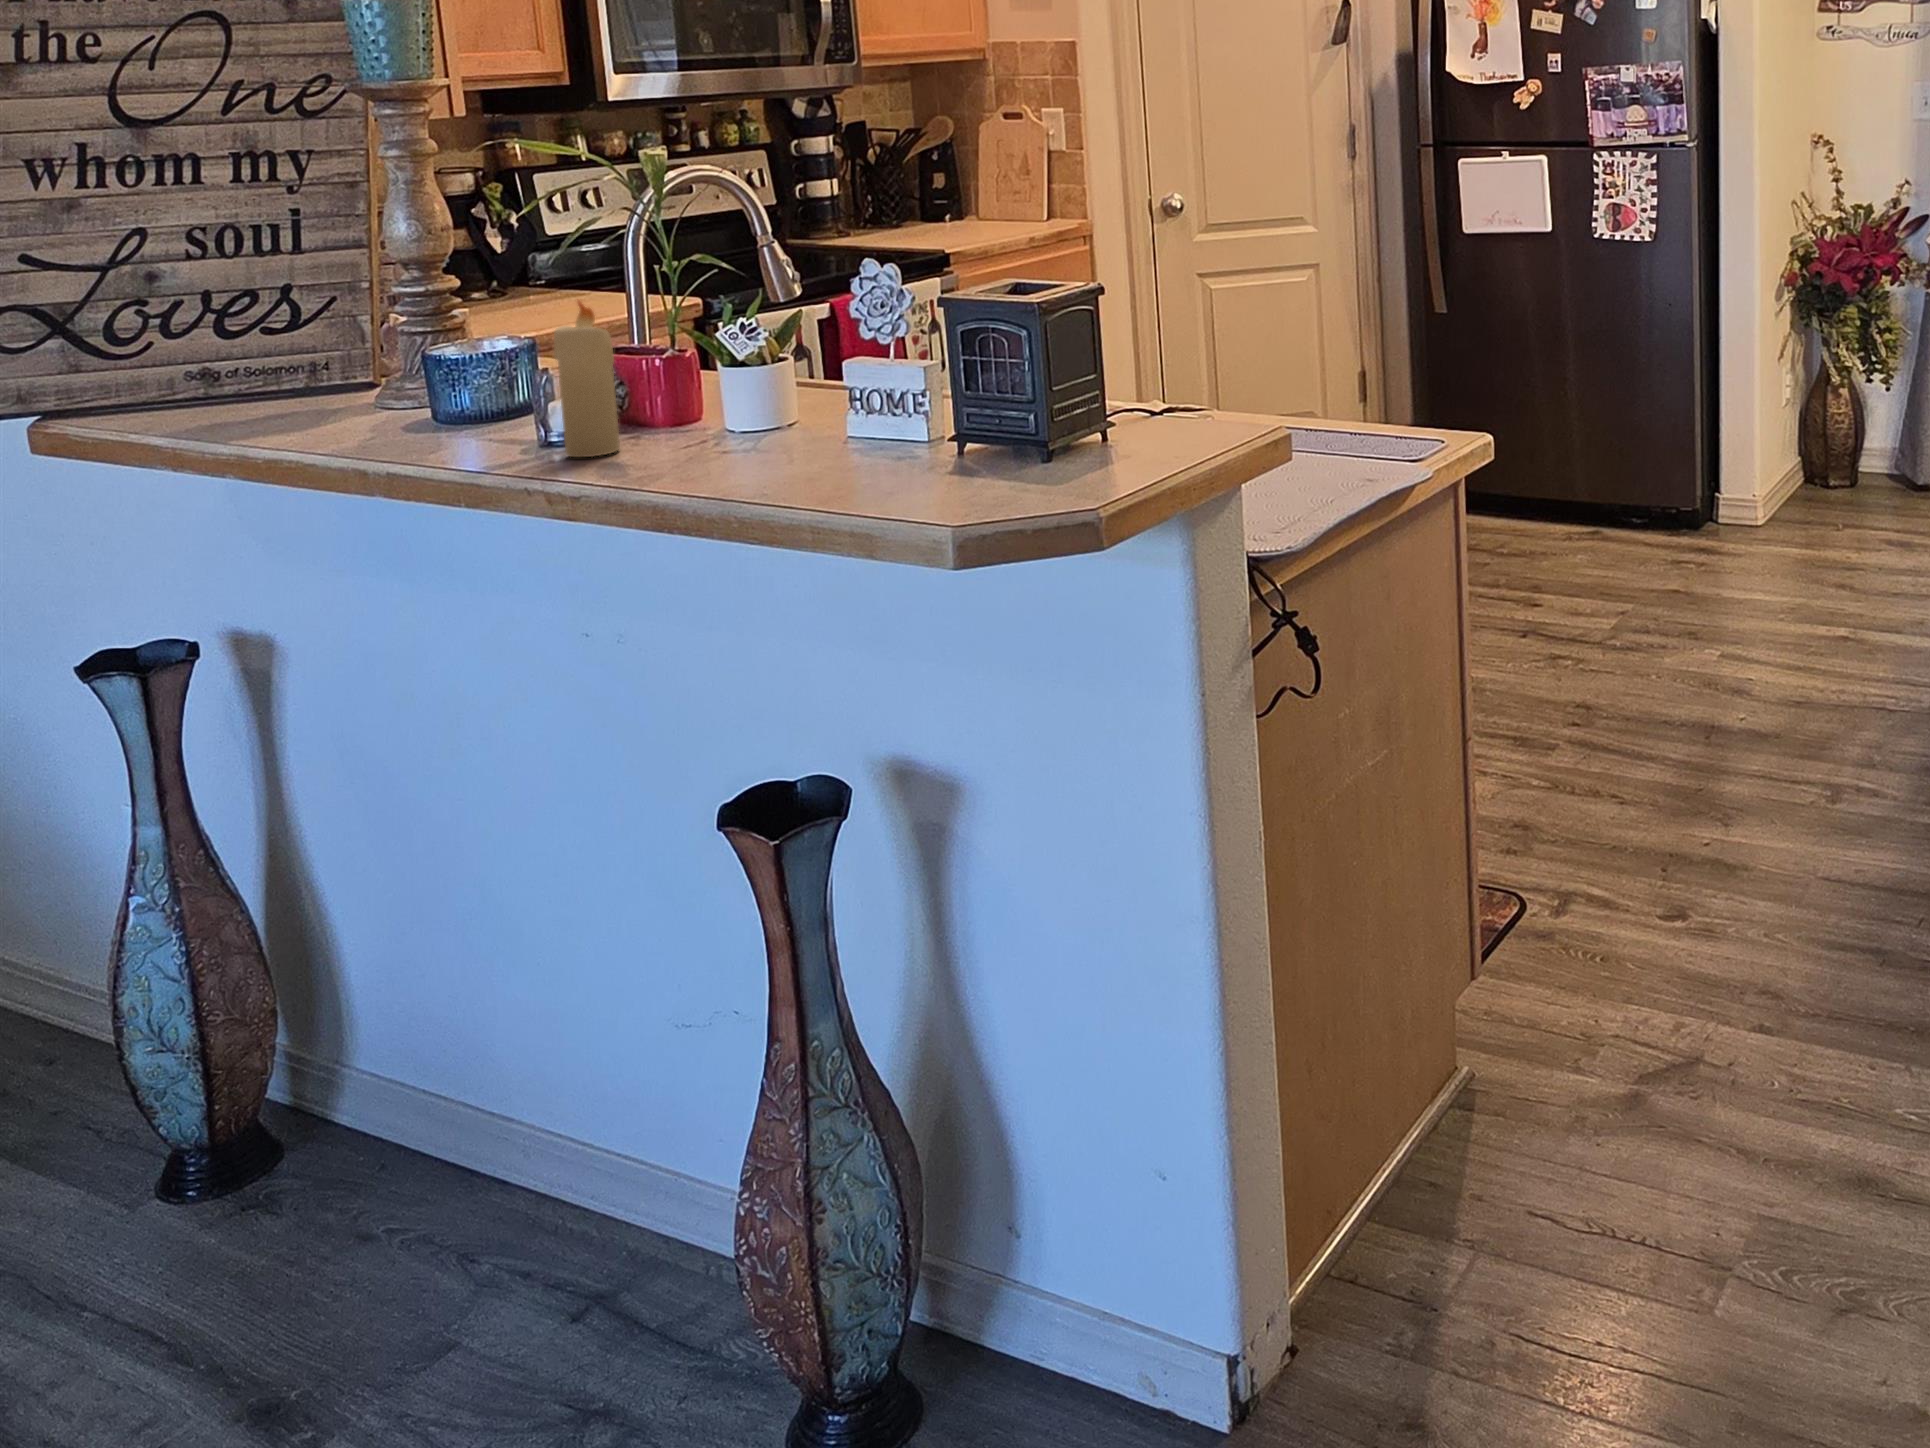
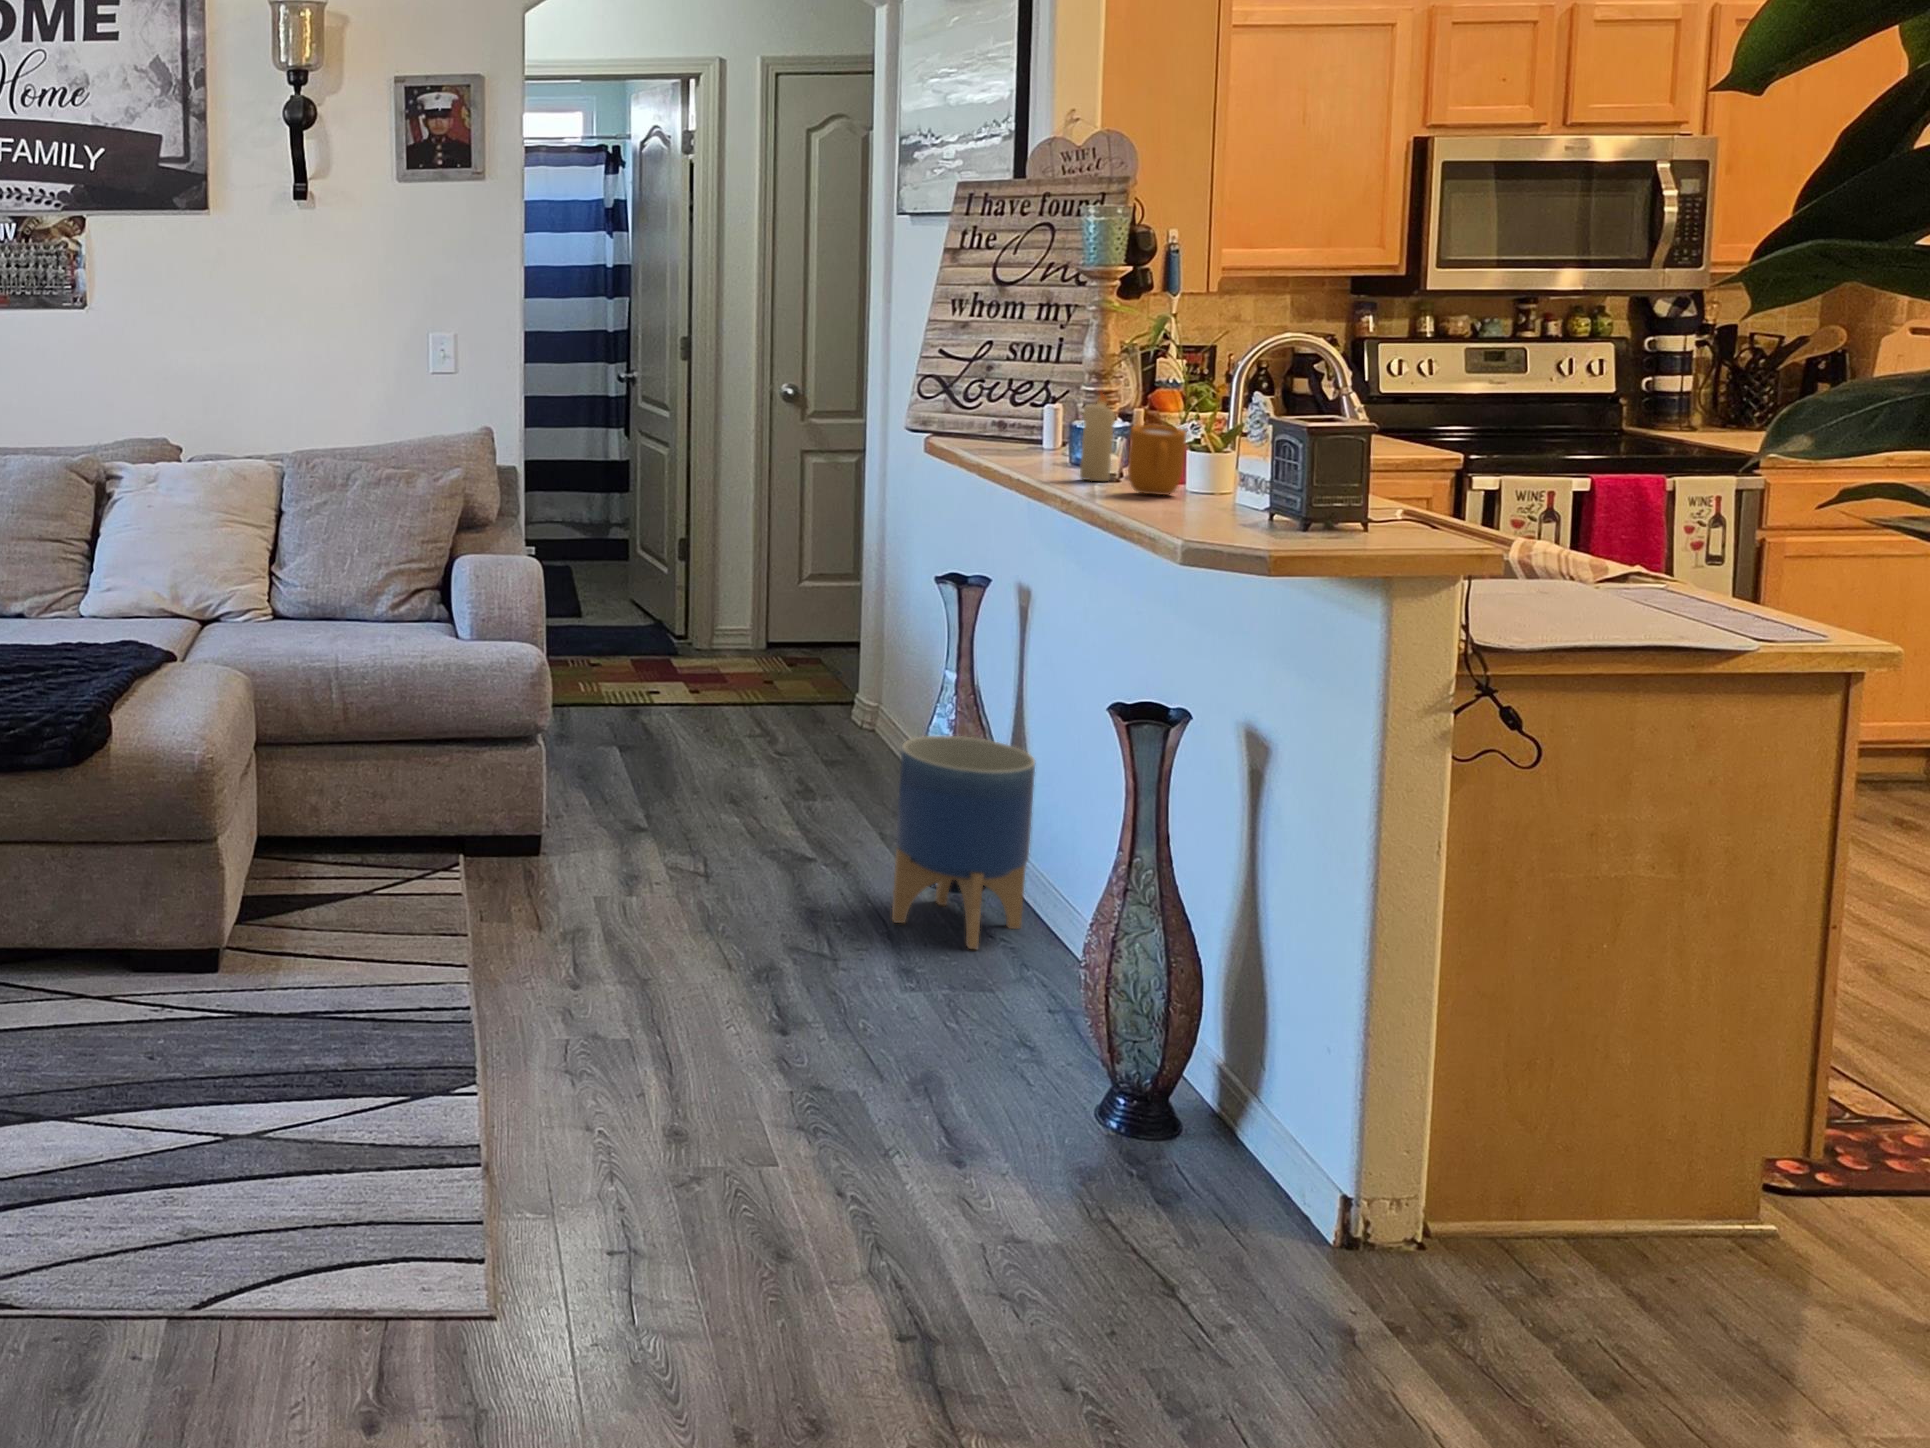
mug: none [707,344,801,463] -> present [1128,425,1186,495]
planter: none [119,903,419,1326] -> present [892,736,1035,949]

